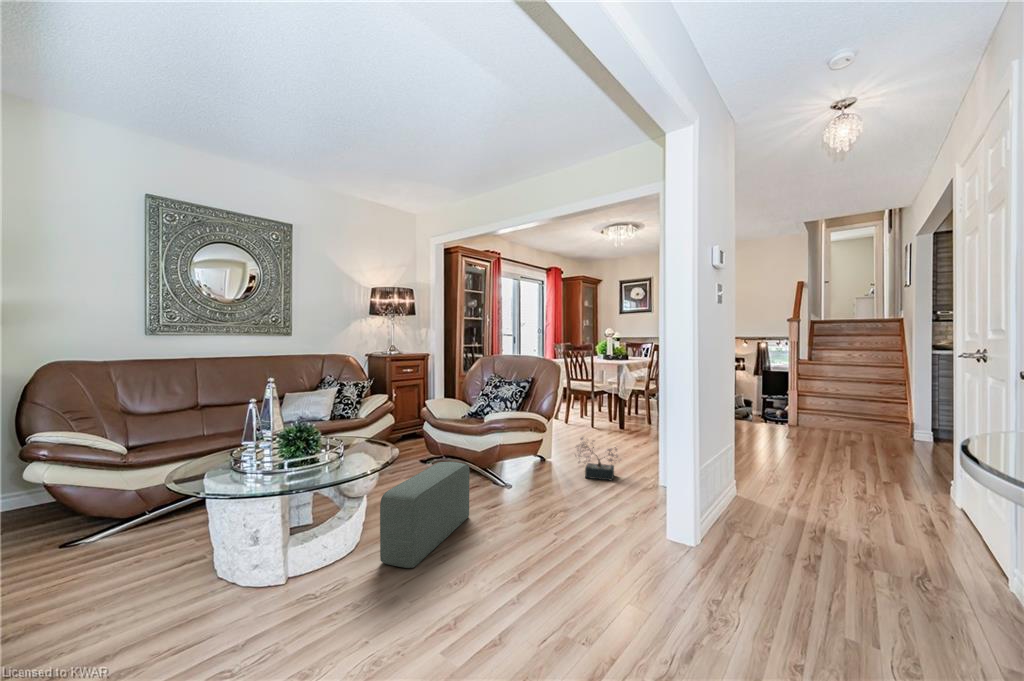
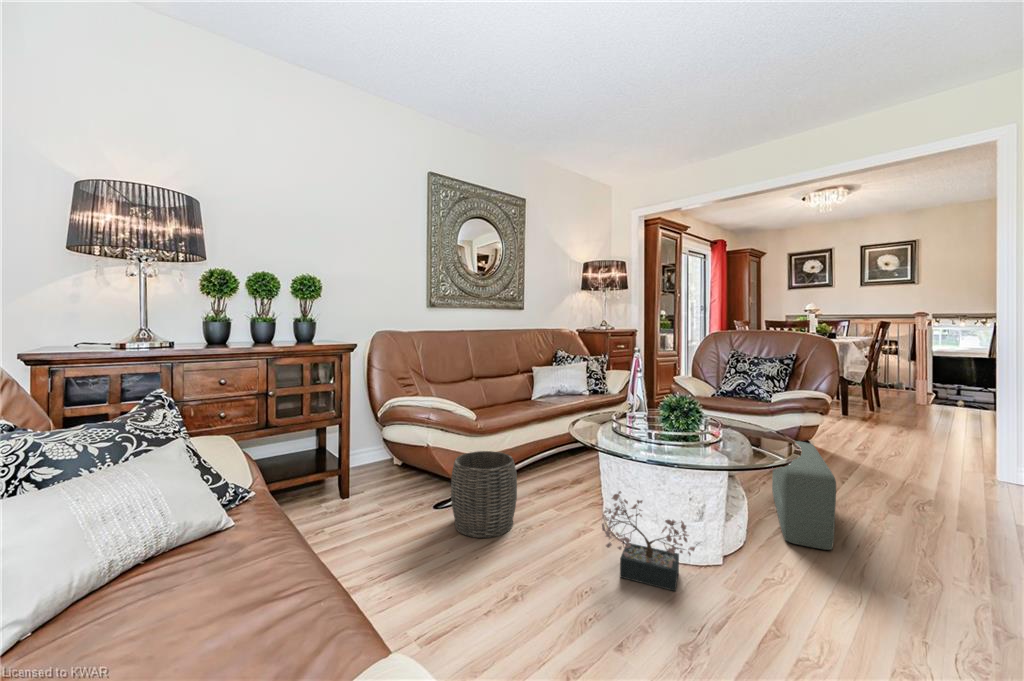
decorative plant: present [575,437,621,480] -> present [602,491,695,591]
woven basket: none [39,487,135,581] -> present [451,451,517,538]

